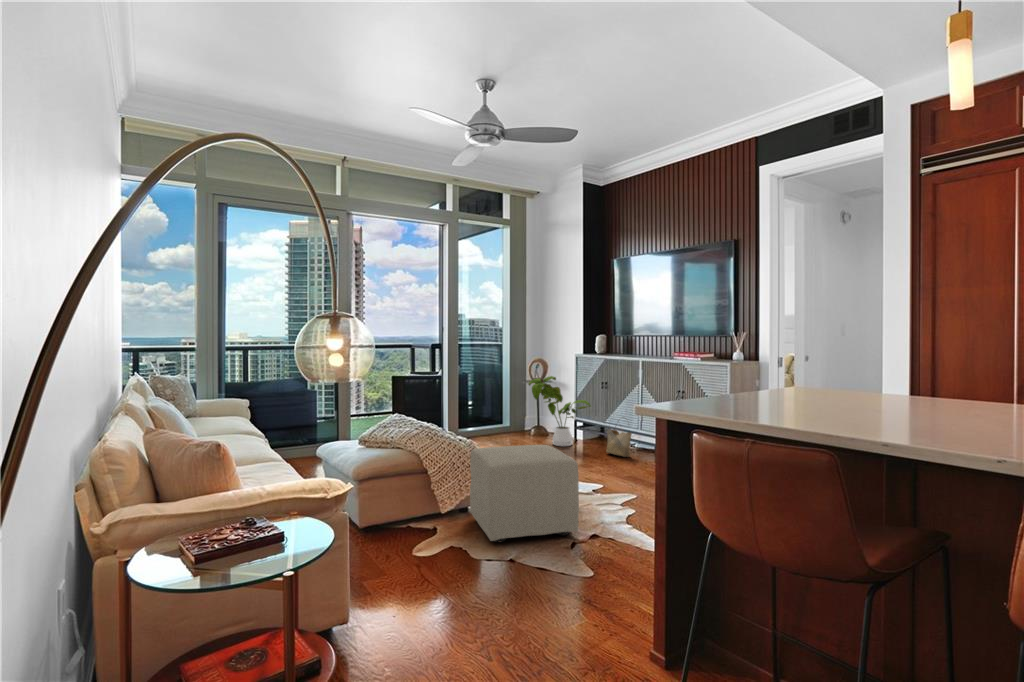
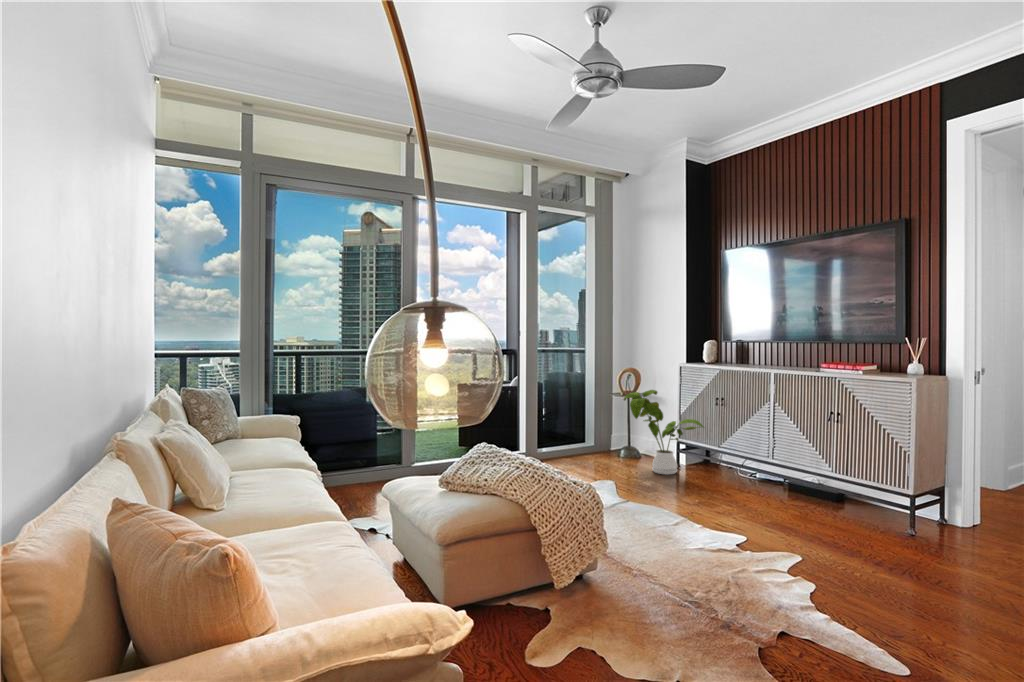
woven basket: present [606,429,632,457] -> none [725,442,761,492]
ottoman: present [470,445,579,542] -> none [588,492,758,644]

